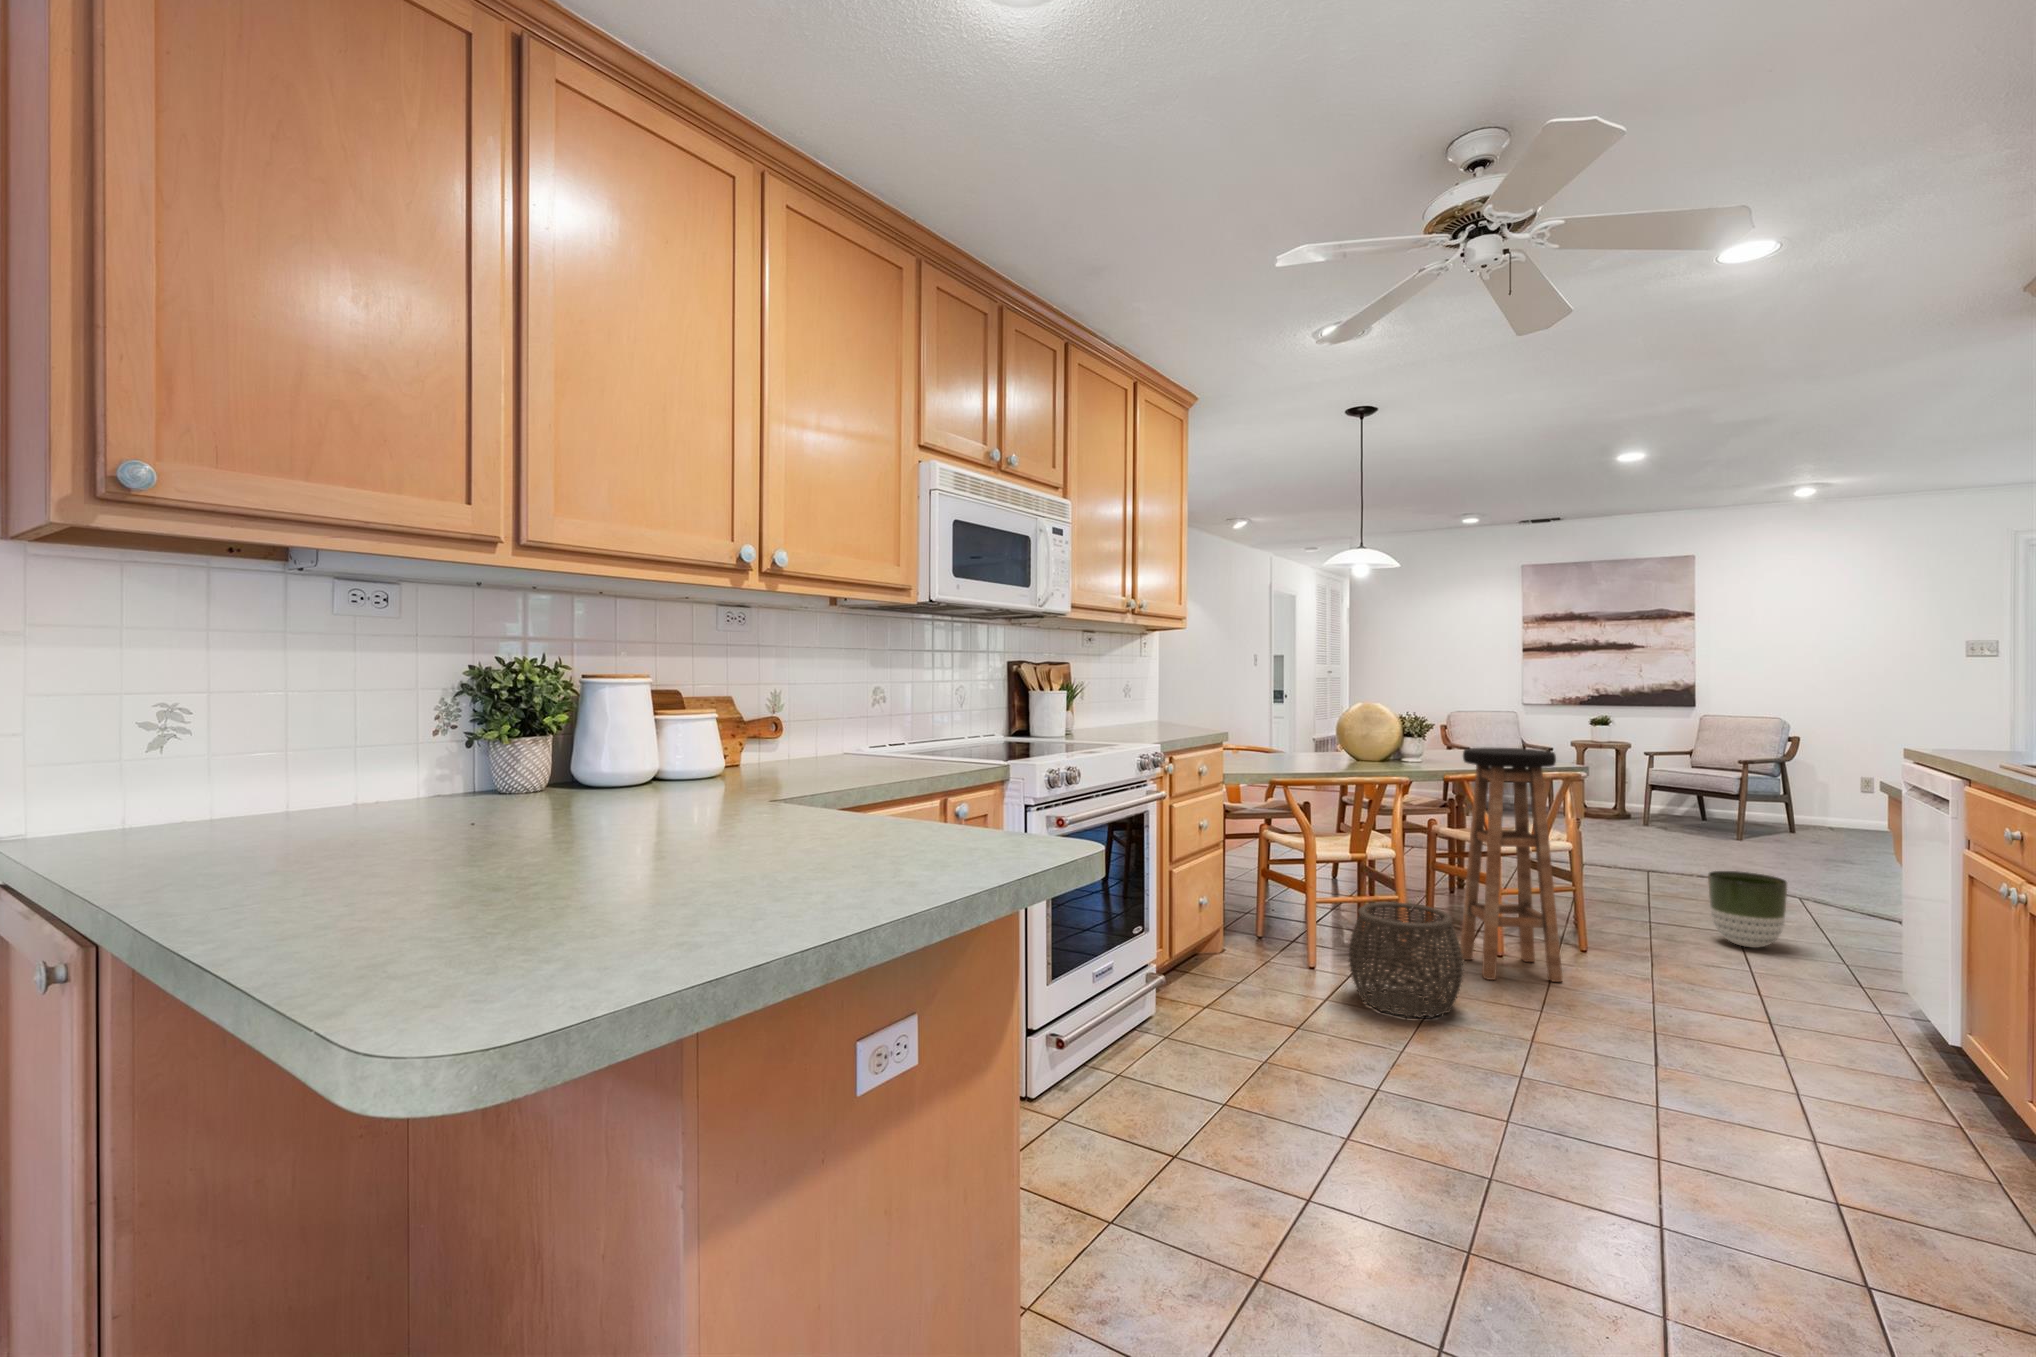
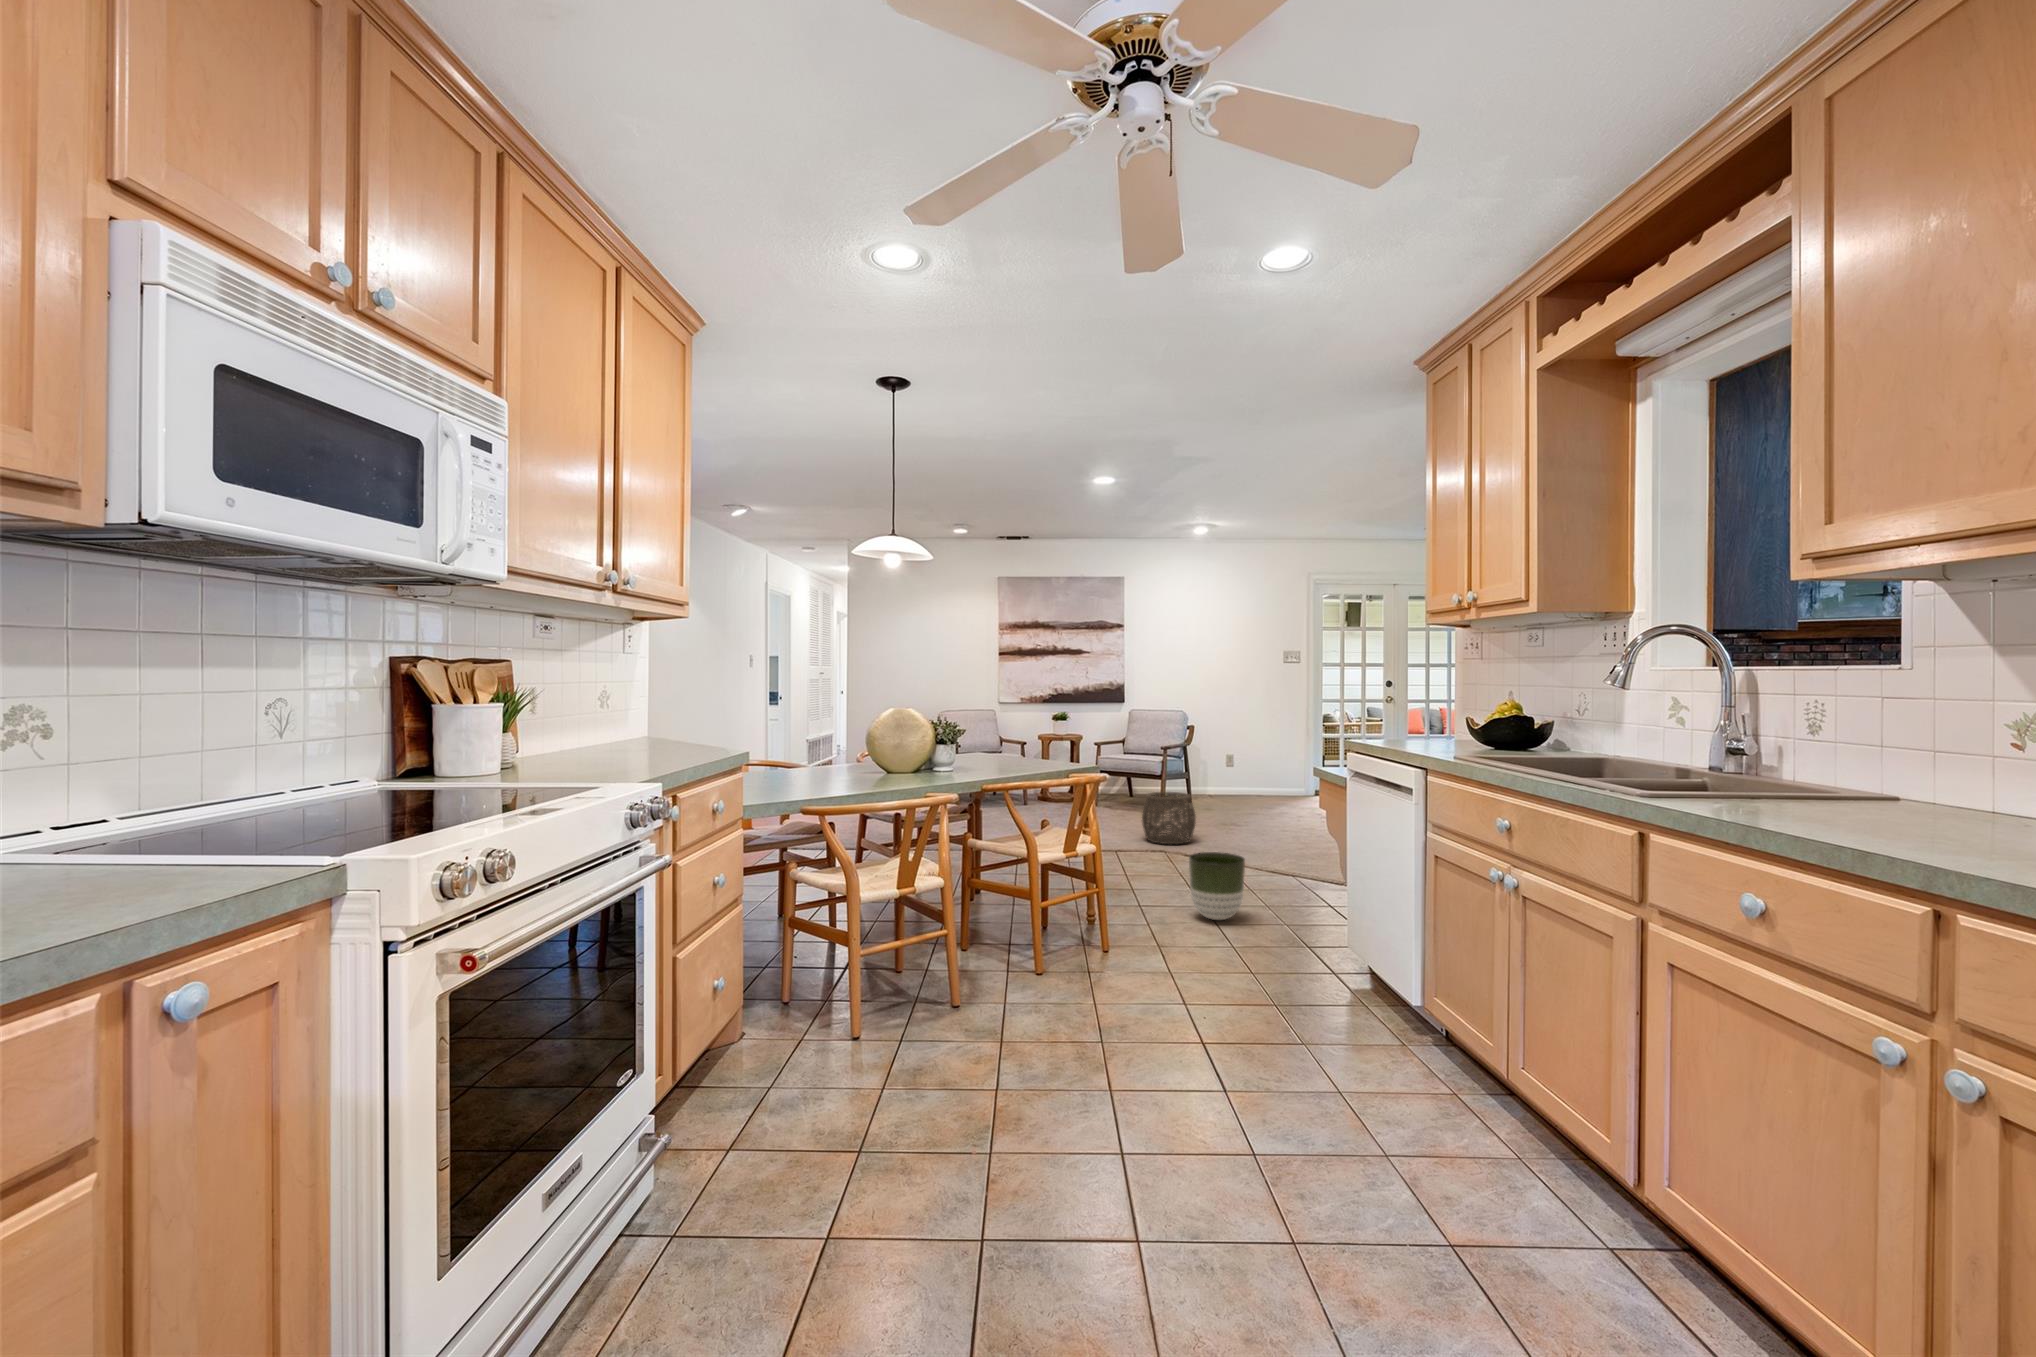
bar stool: present [1460,748,1563,982] -> none [1005,754,1105,1010]
woven basket: present [1348,902,1464,1018] -> present [1142,792,1196,845]

